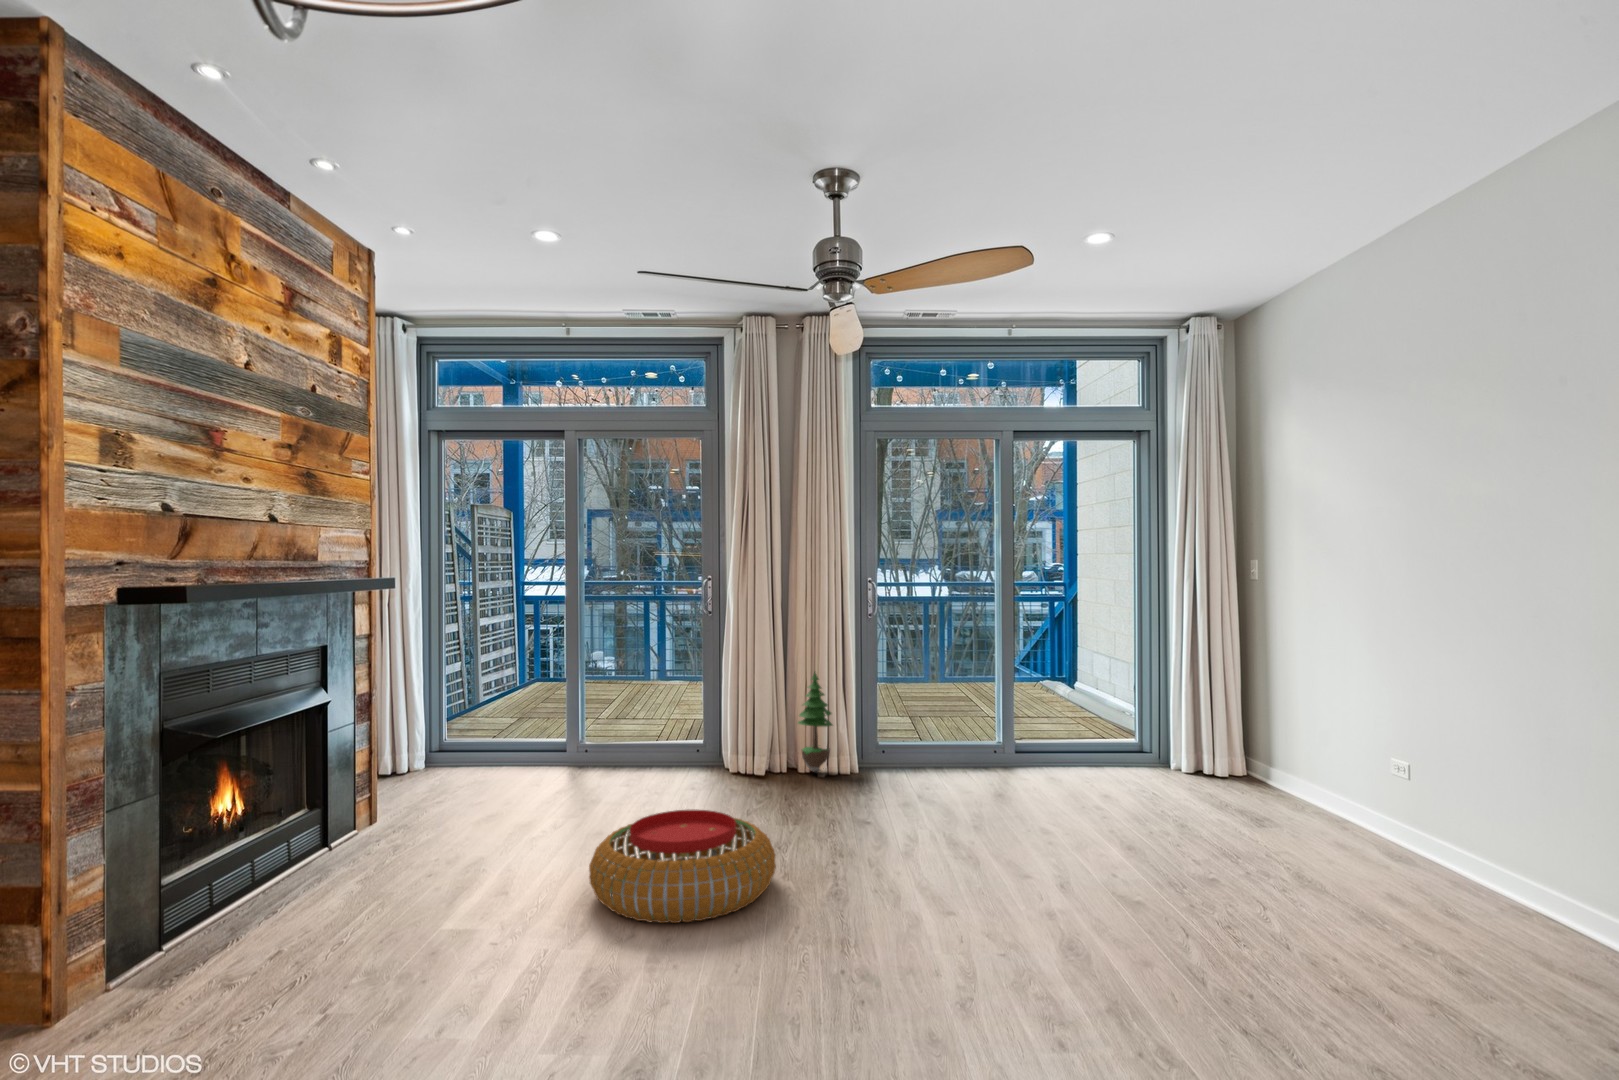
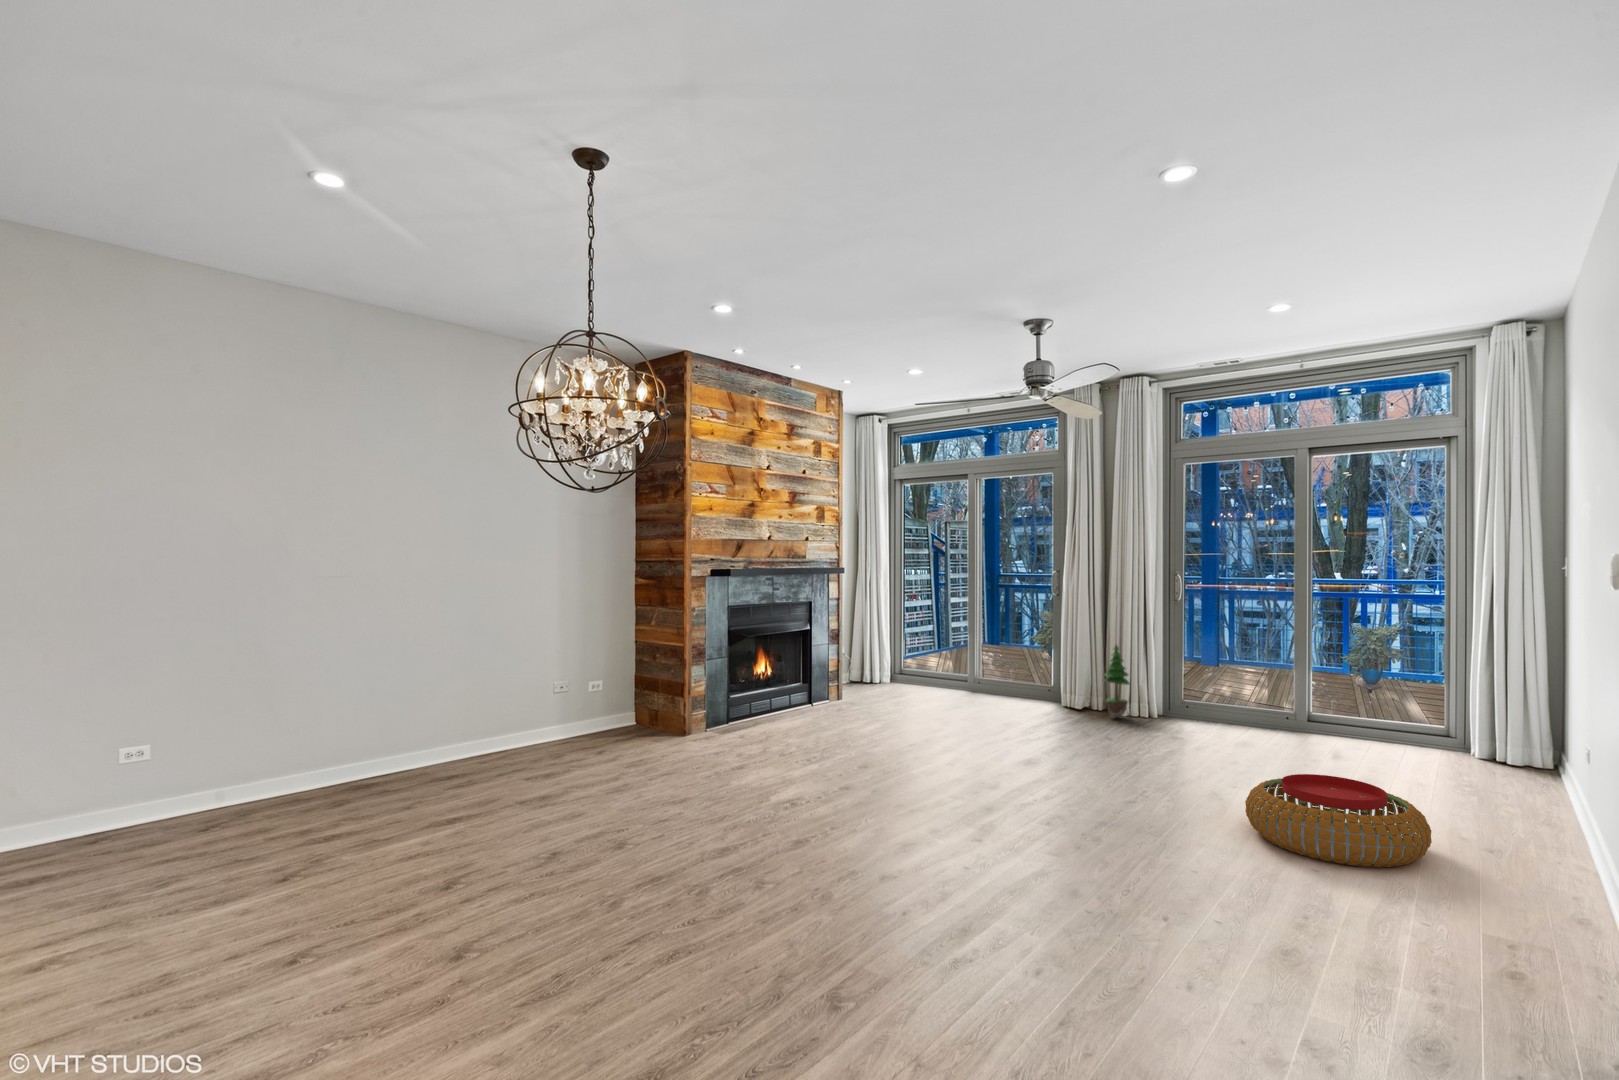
pouf: present [589,810,776,923] -> present [1245,774,1432,867]

